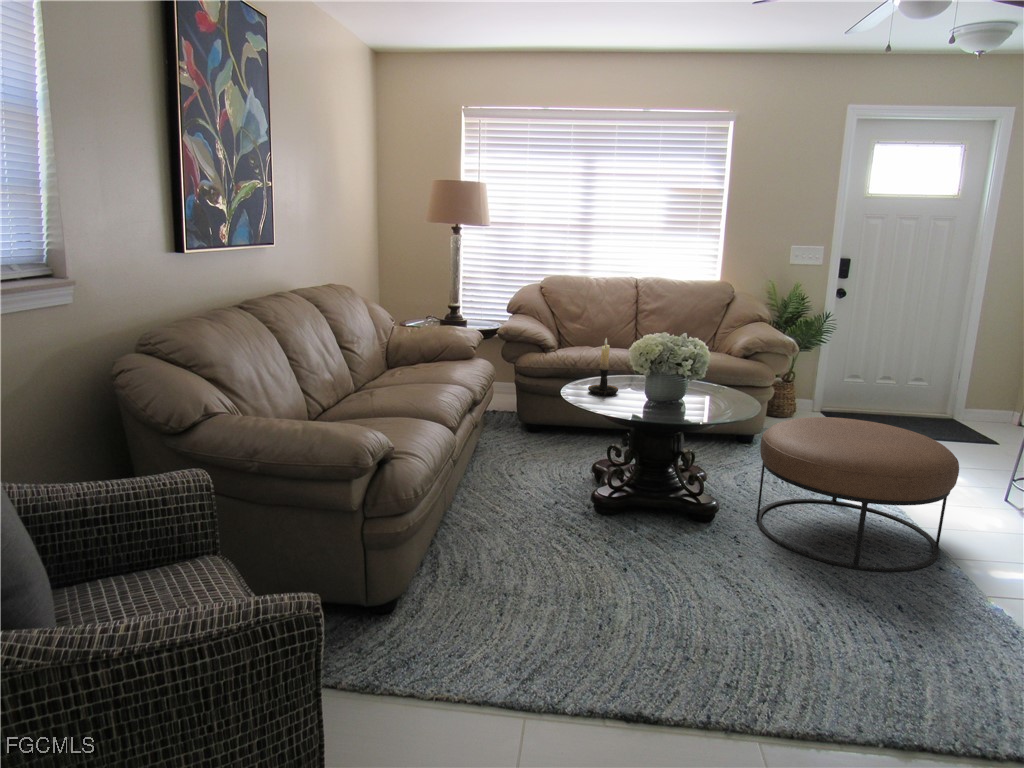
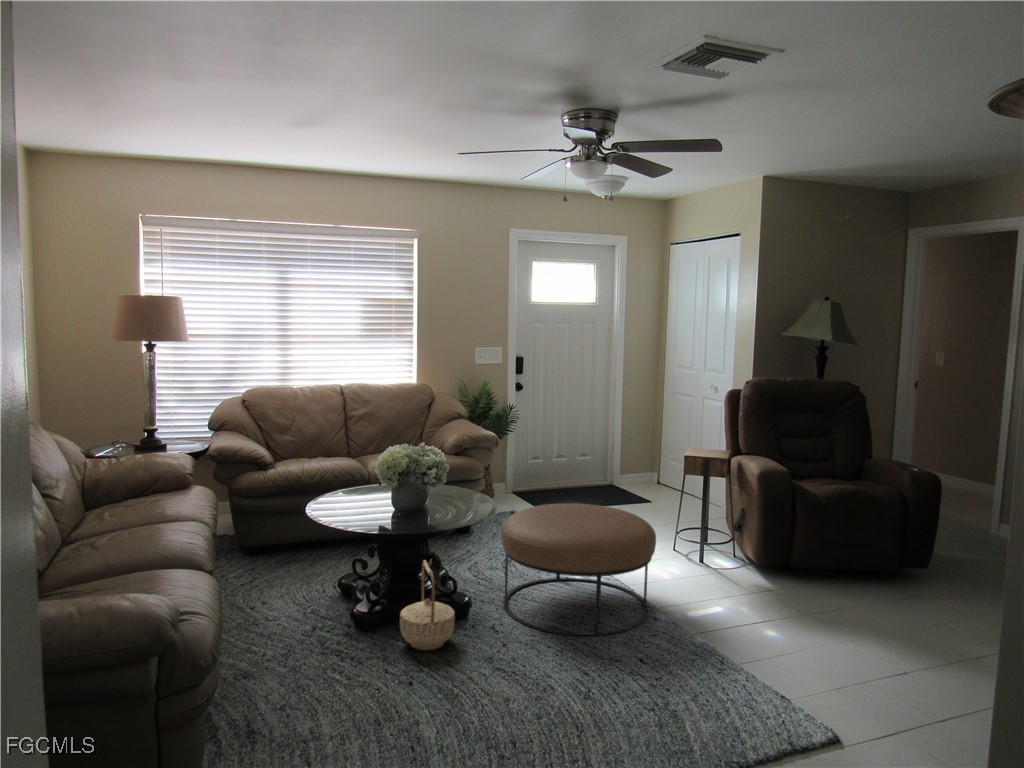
candle holder: present [588,338,618,396] -> none [332,451,362,511]
basket: none [632,453,691,543] -> present [400,560,455,650]

